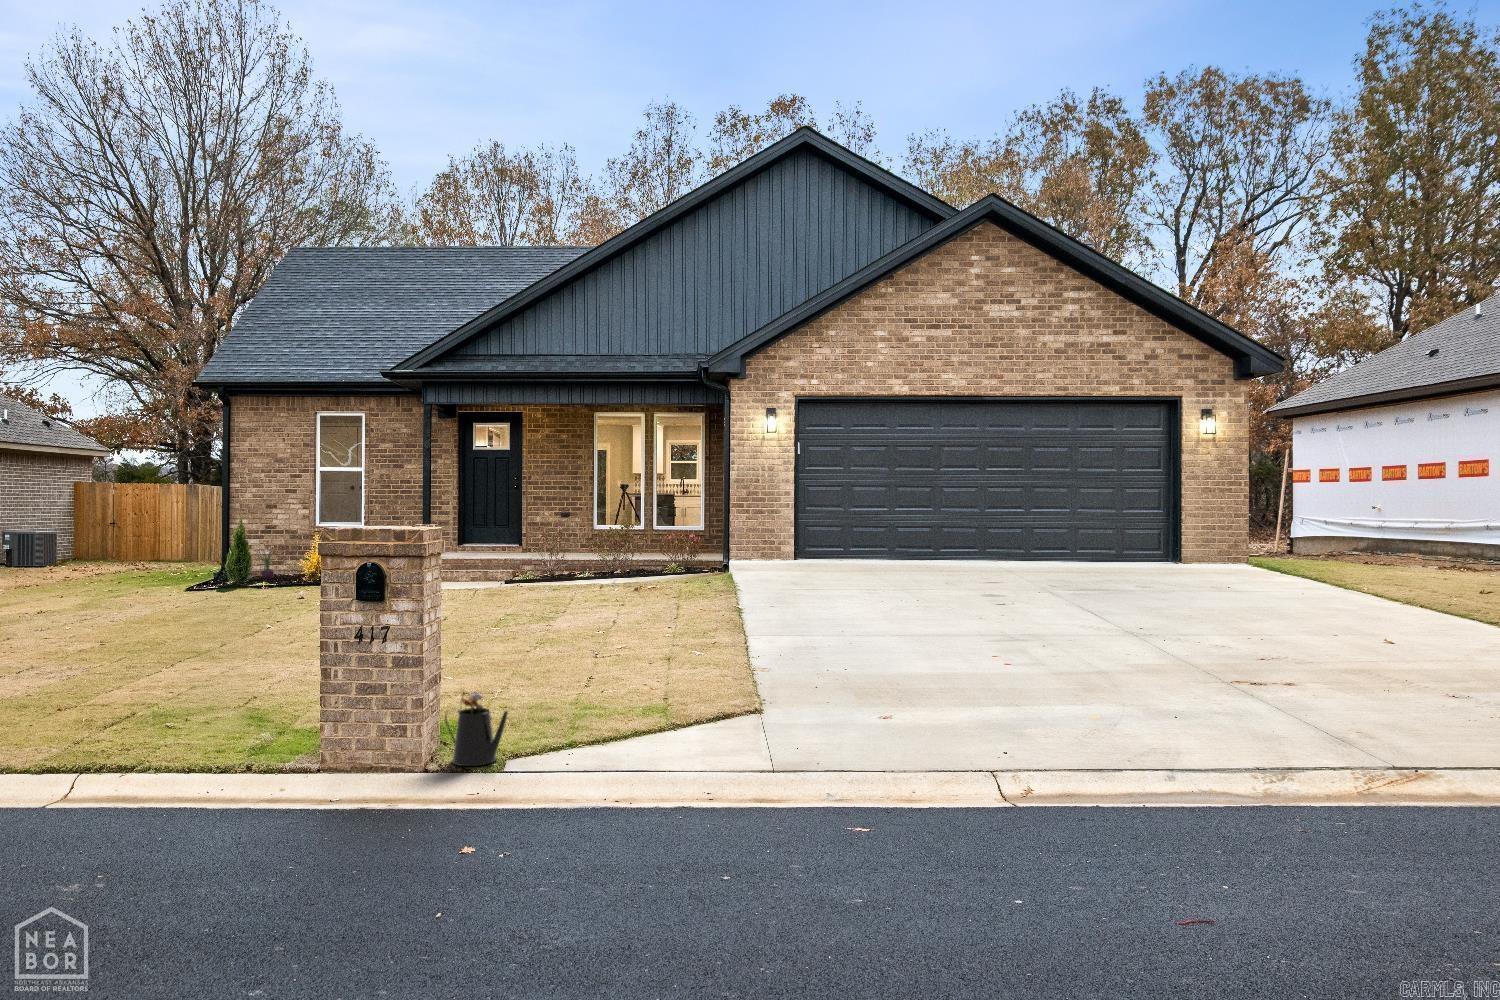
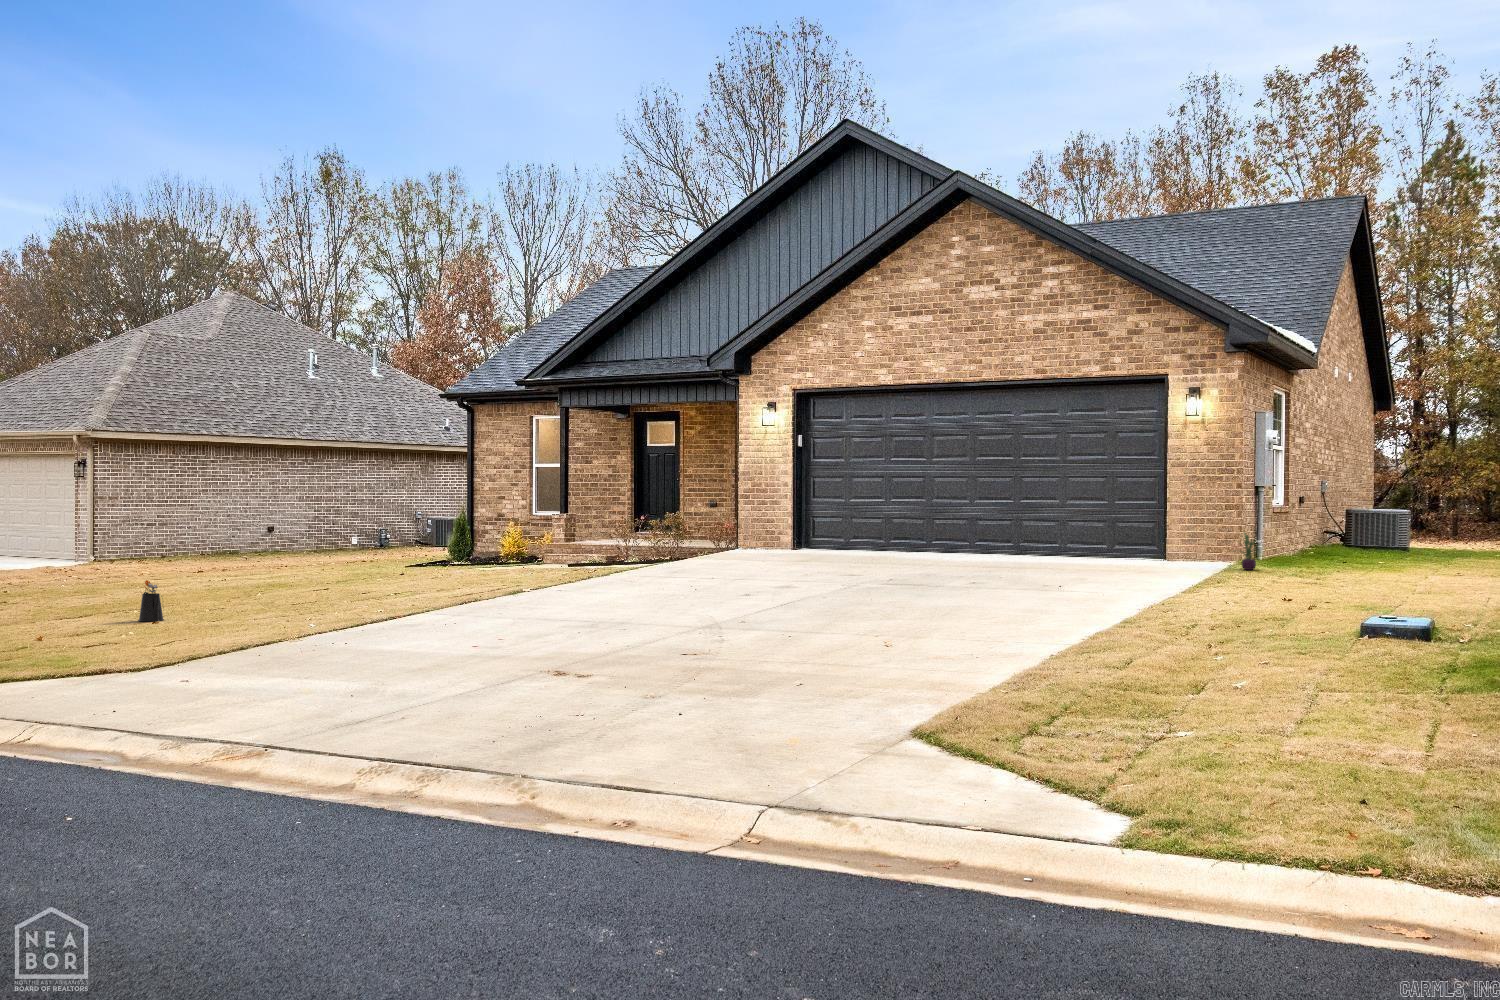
decorative plant: present [258,550,274,579] -> present [1233,533,1256,570]

